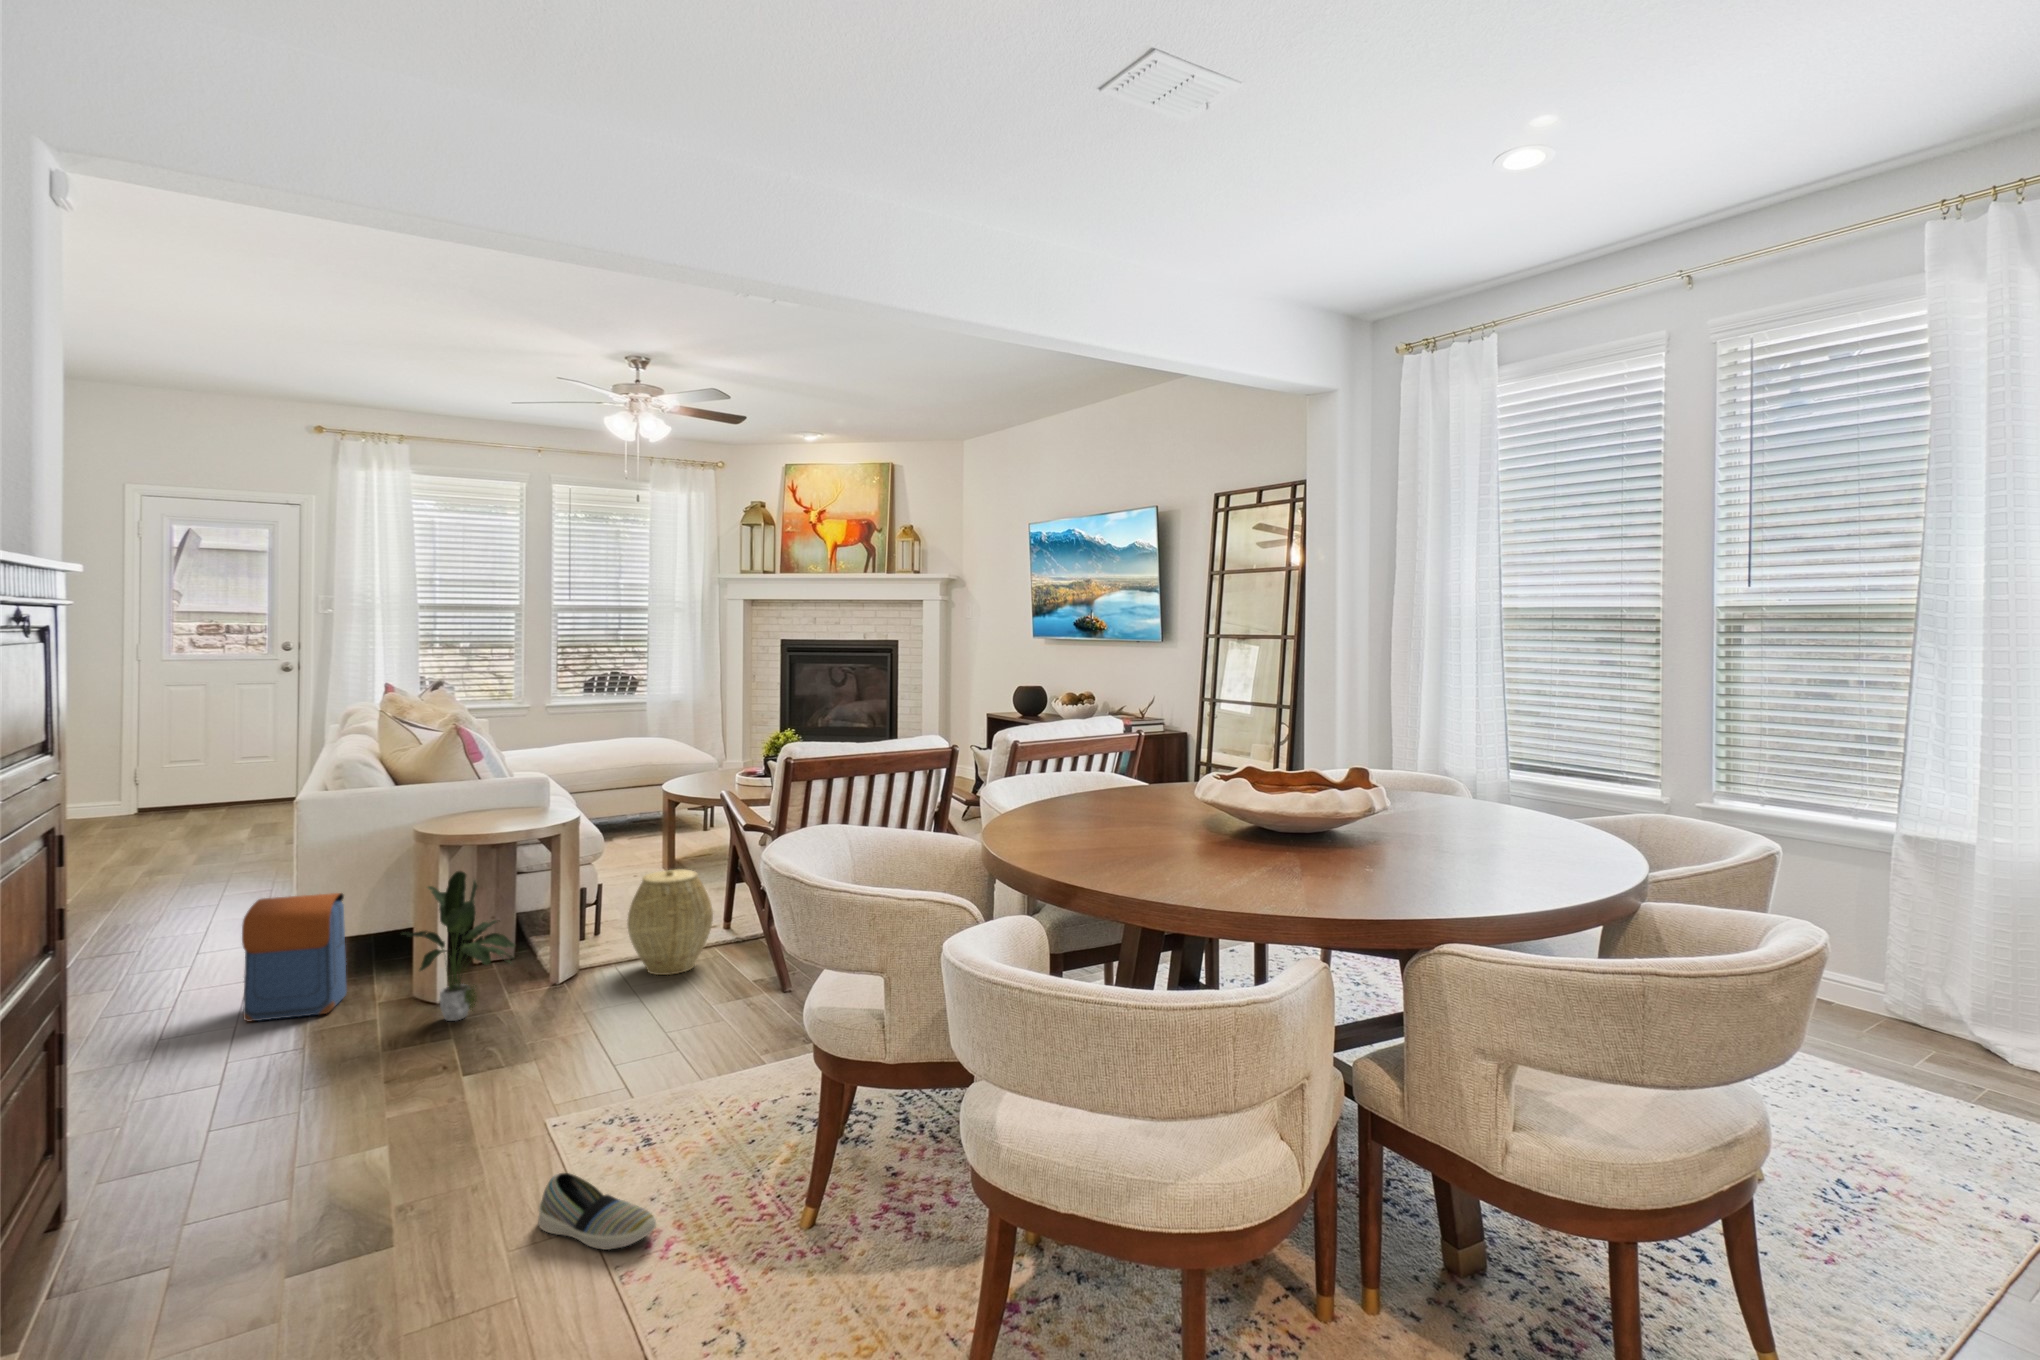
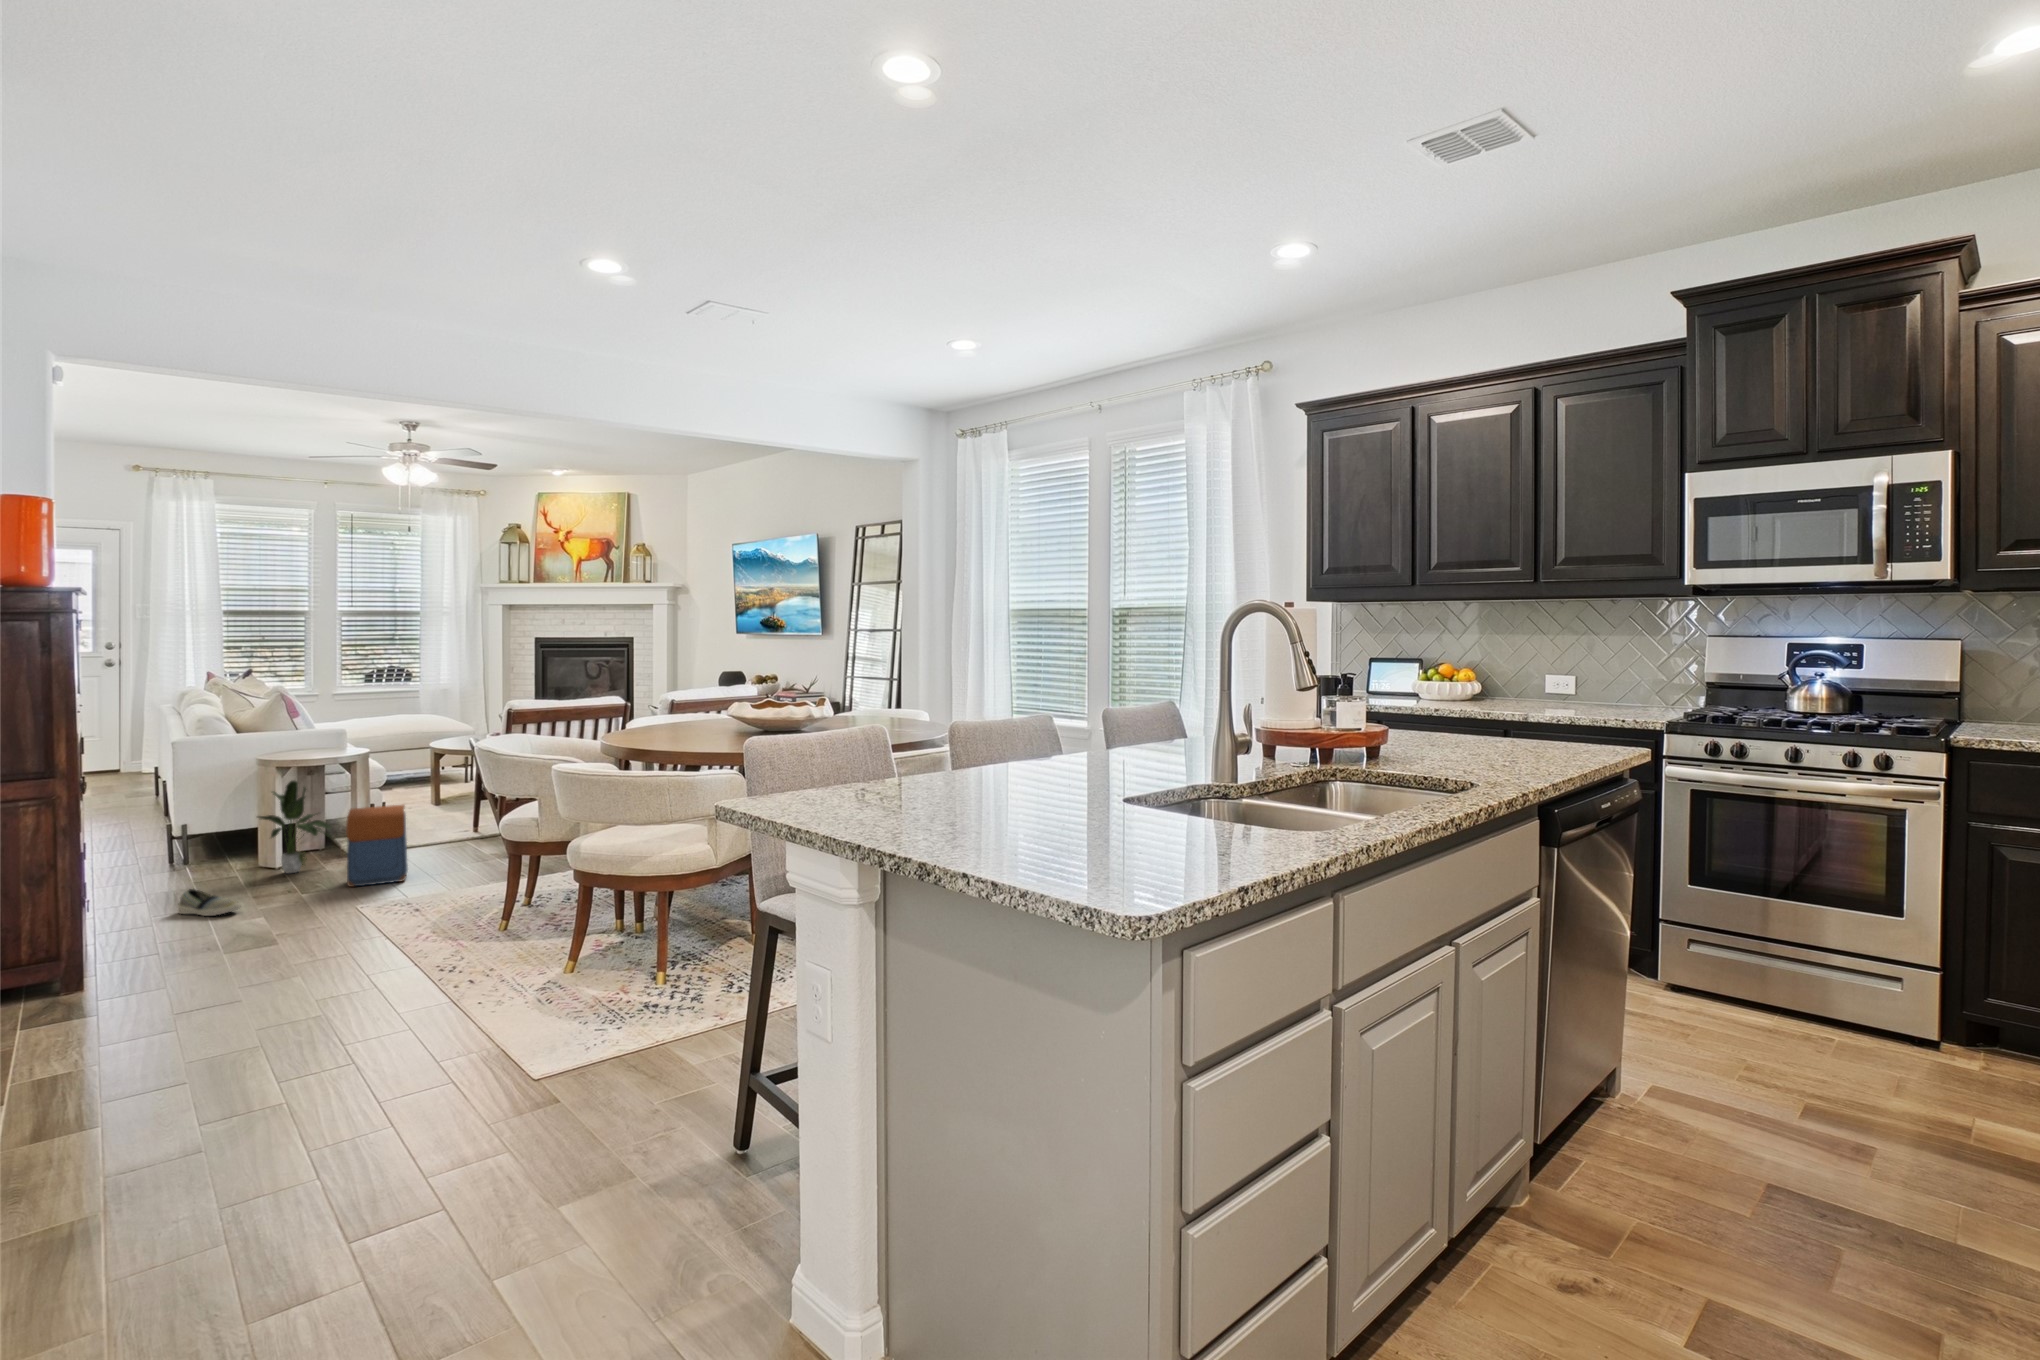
woven basket: present [627,870,713,975] -> none [409,783,470,850]
backpack: present [242,893,347,1021] -> present [346,805,408,887]
shoe: present [538,1173,656,1250] -> present [178,889,241,916]

